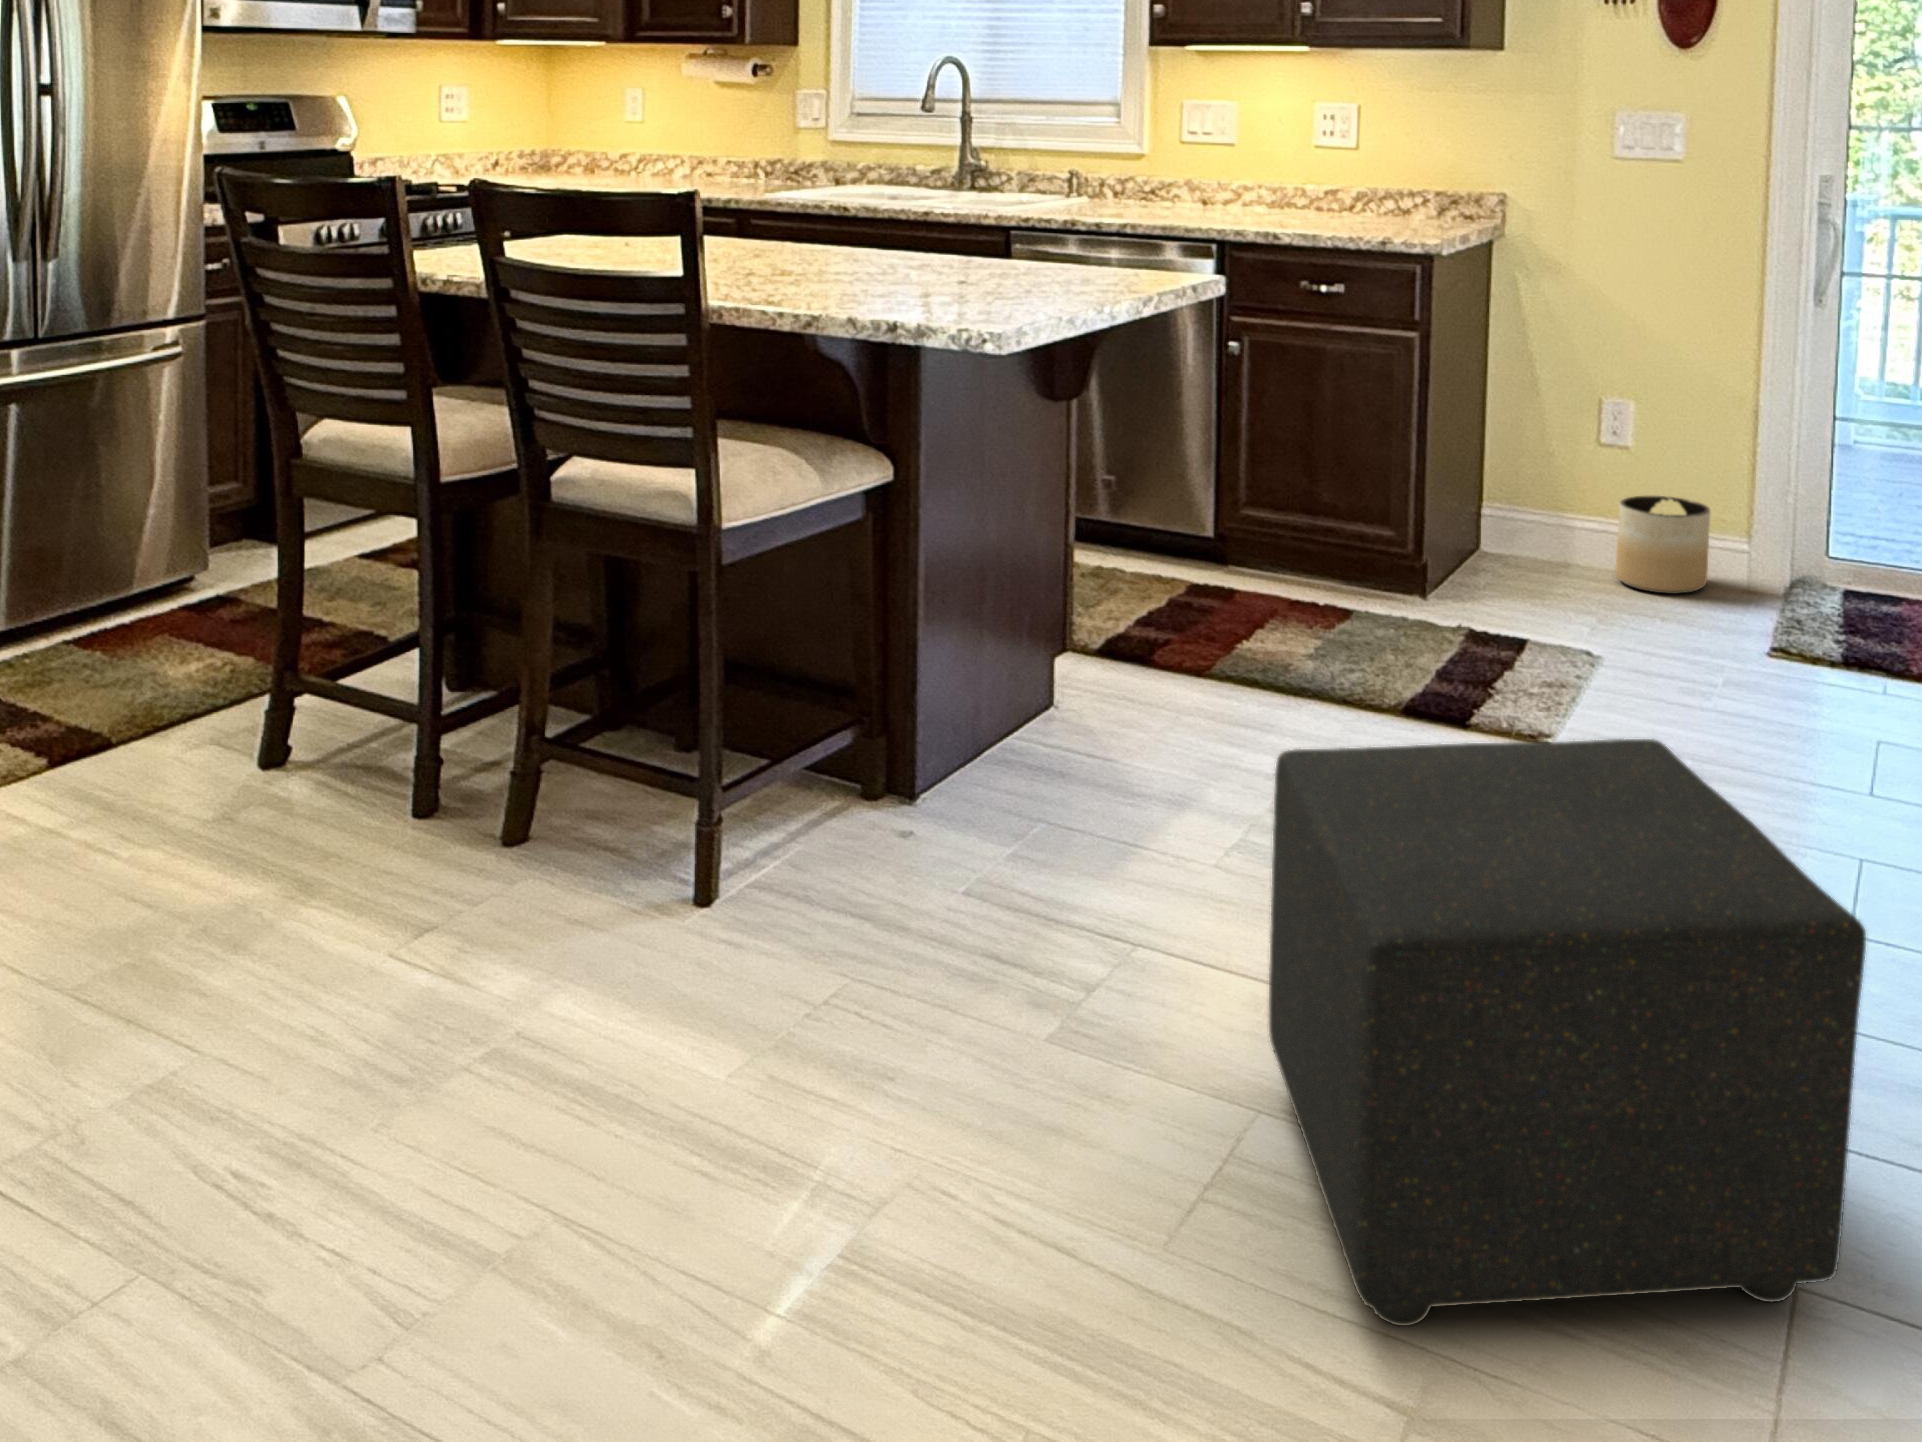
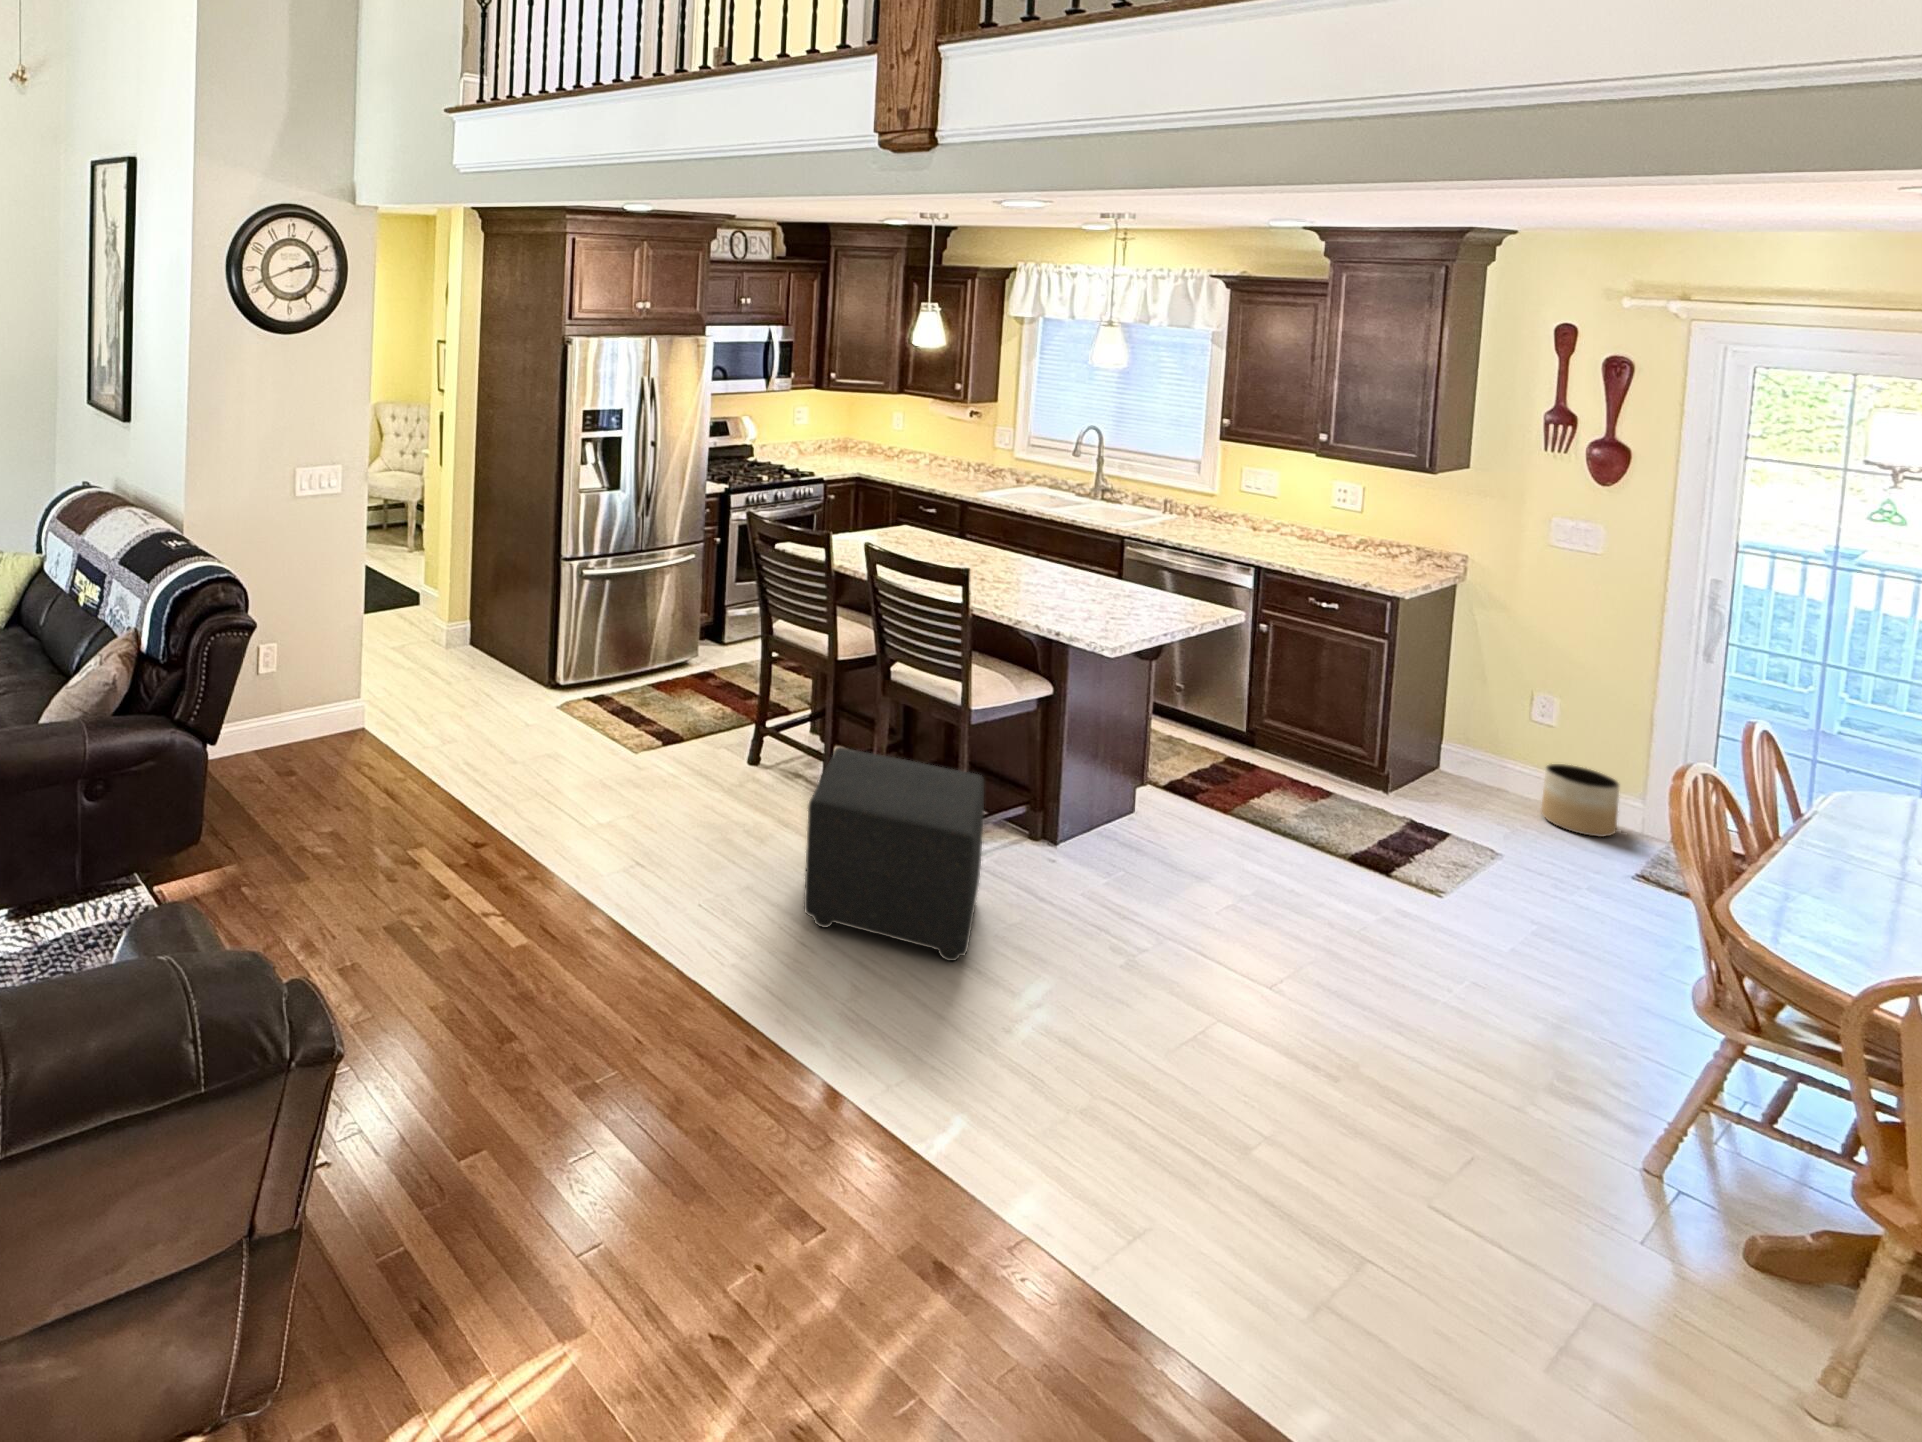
ottoman: present [1269,739,1866,1326] -> present [804,747,984,961]

